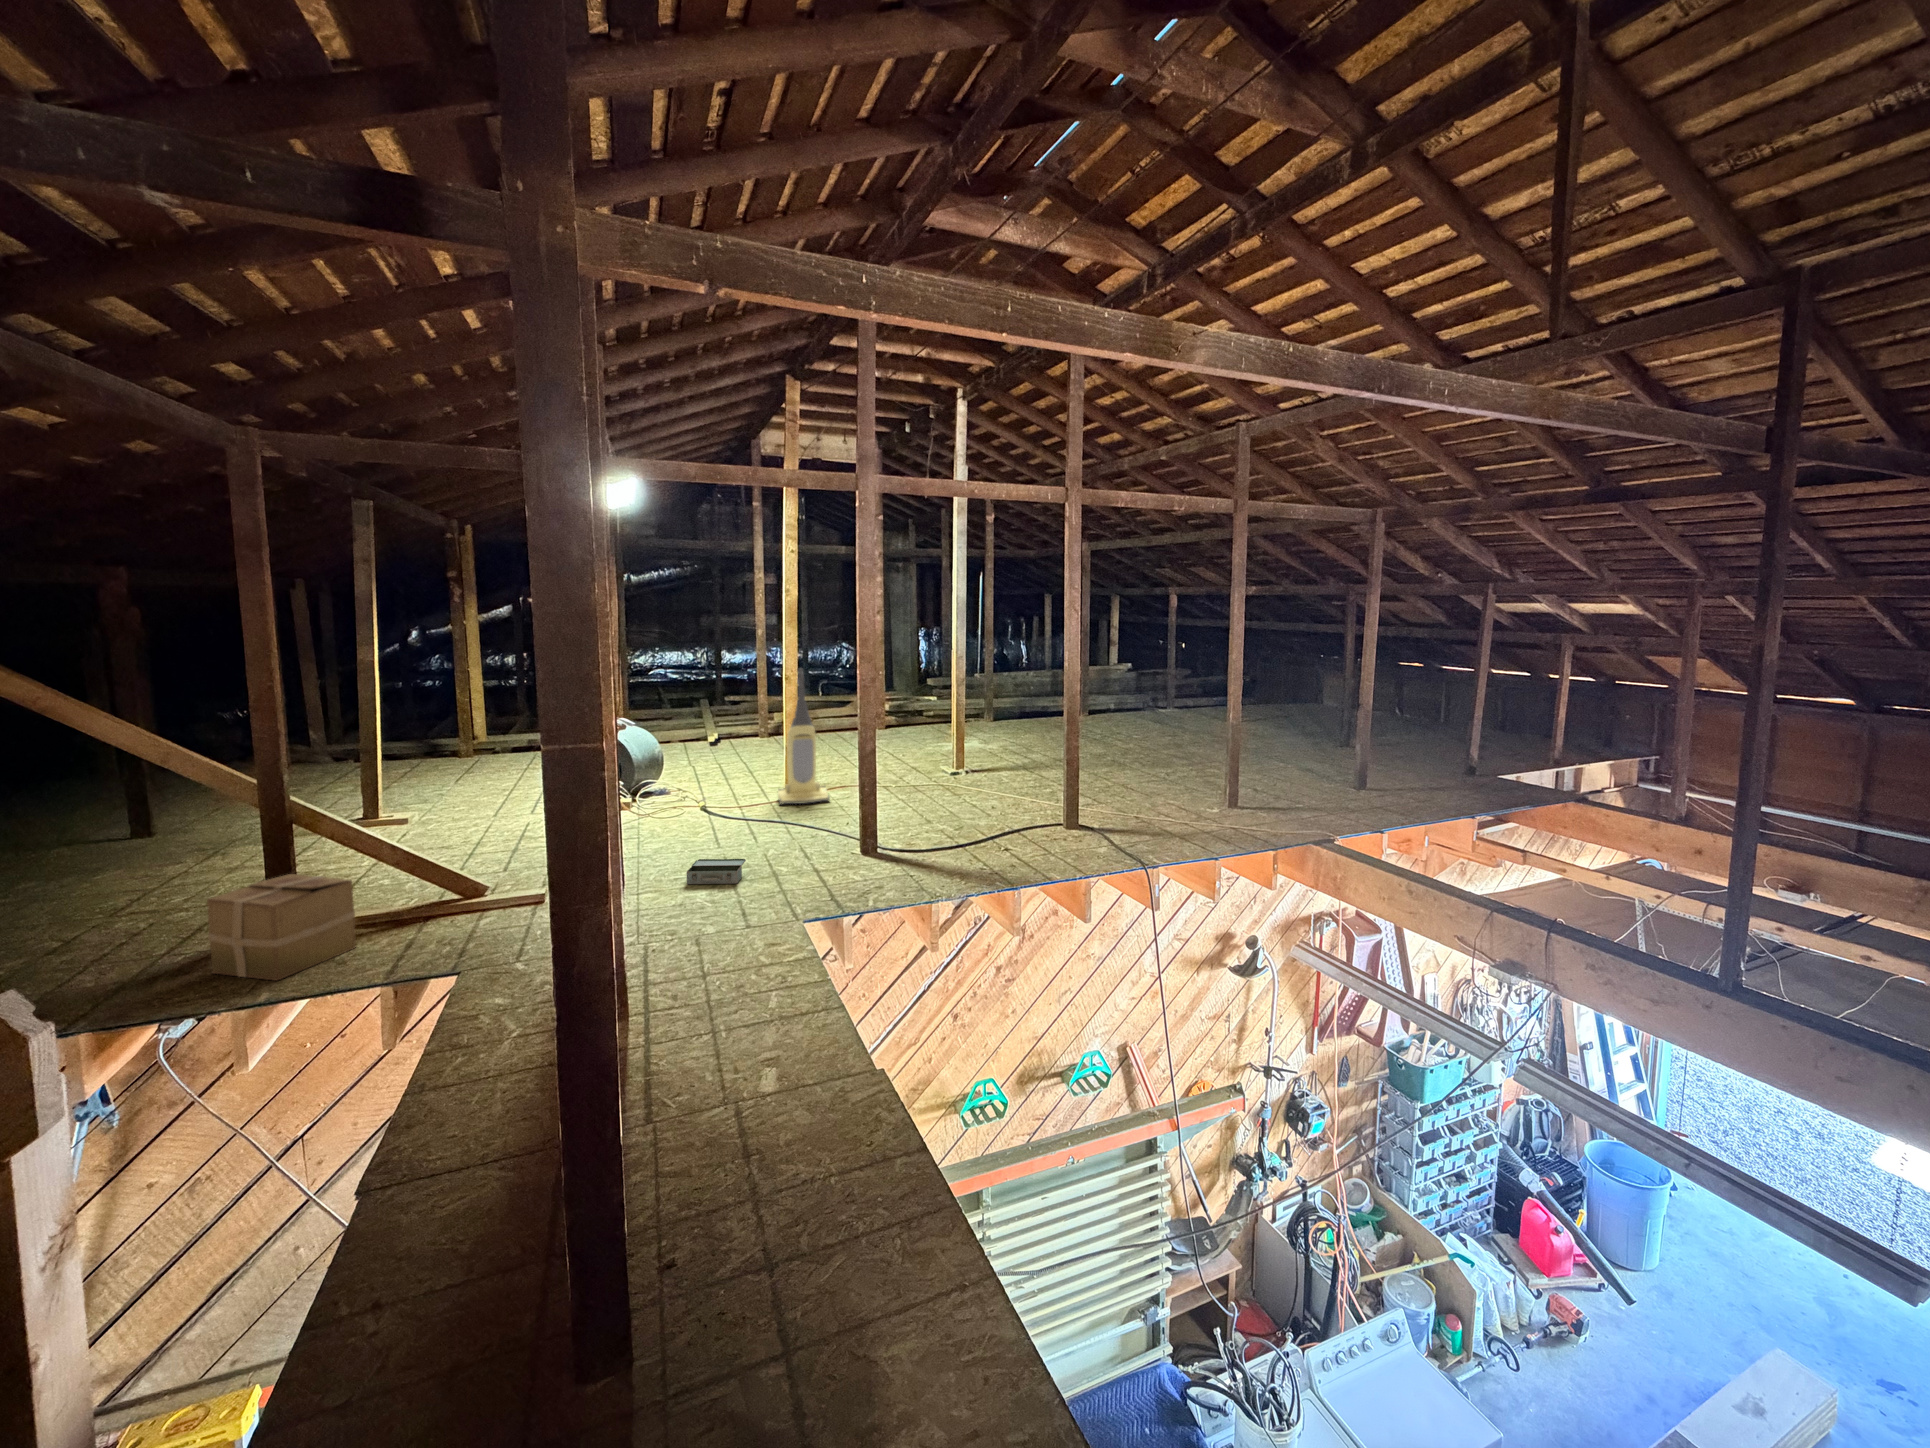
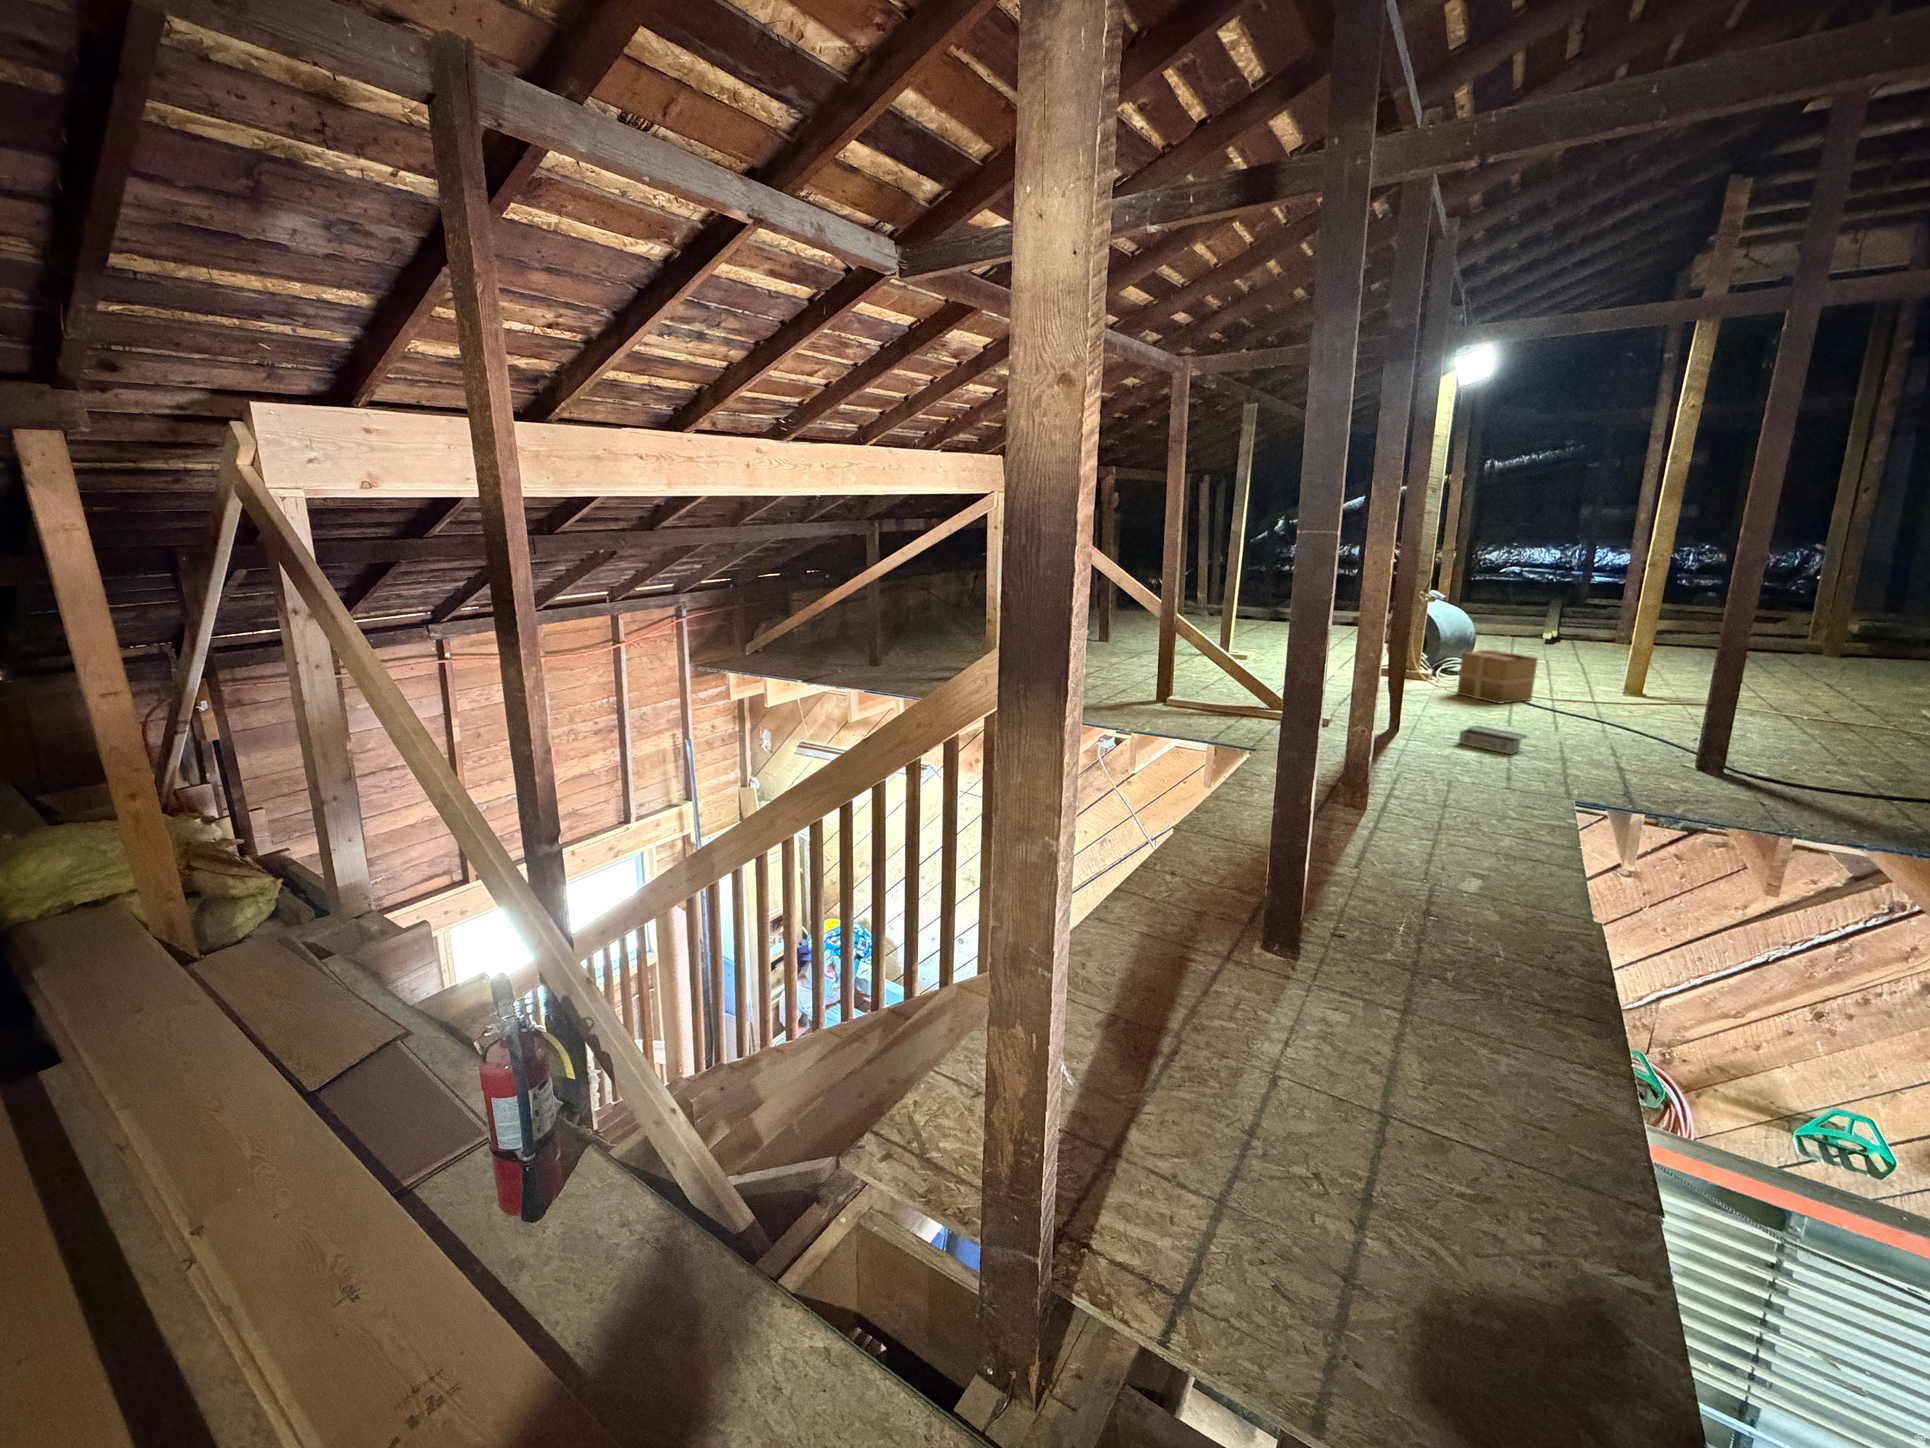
vacuum cleaner: present [778,668,830,804] -> none [1602,551,1677,714]
cardboard box: present [207,874,356,981] -> present [1457,650,1537,703]

